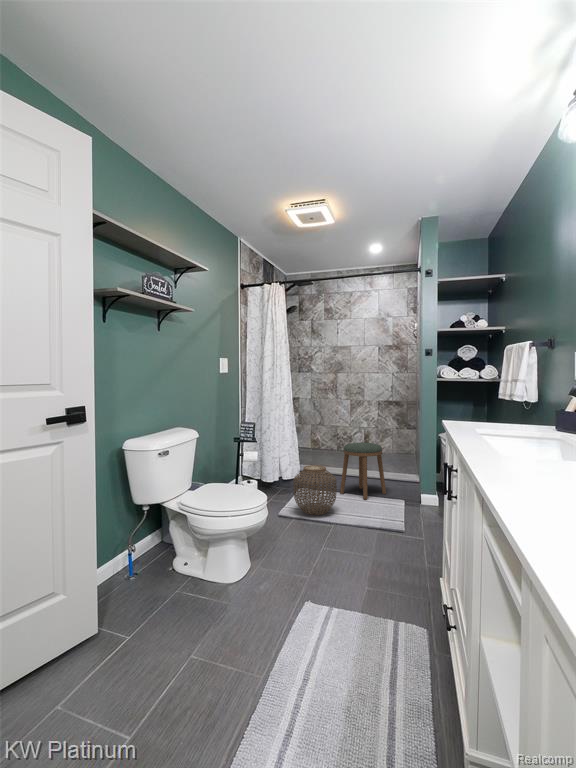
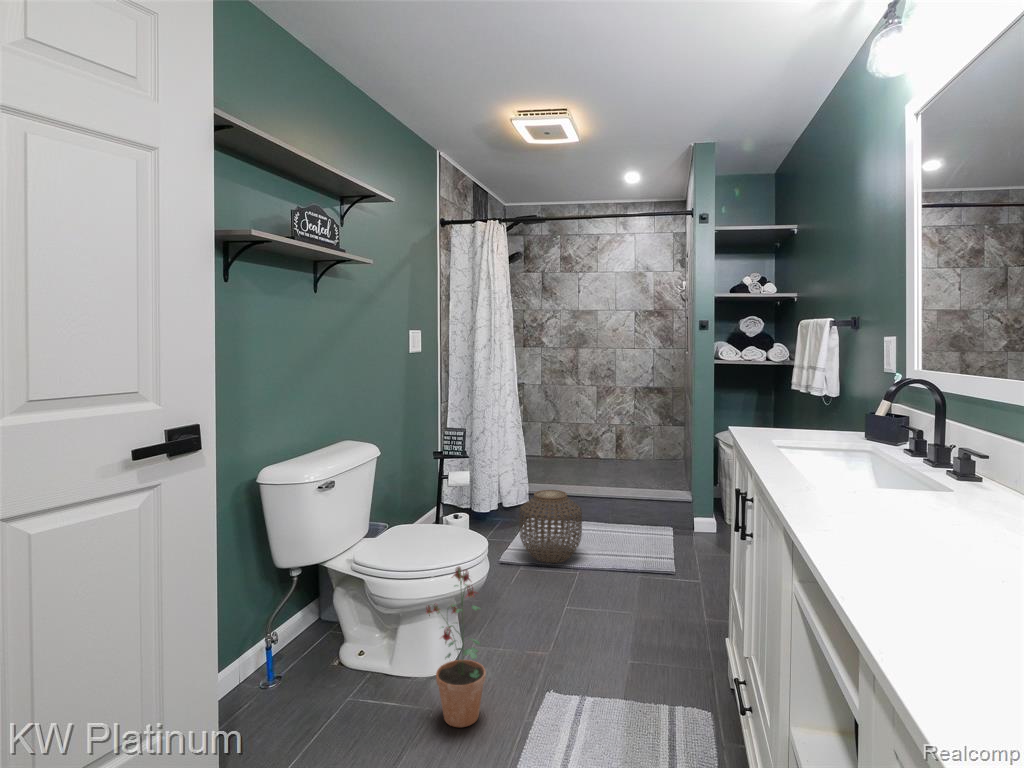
stool: present [340,442,386,499] -> none [584,453,651,537]
potted plant: none [226,502,266,605] -> present [426,567,486,727]

